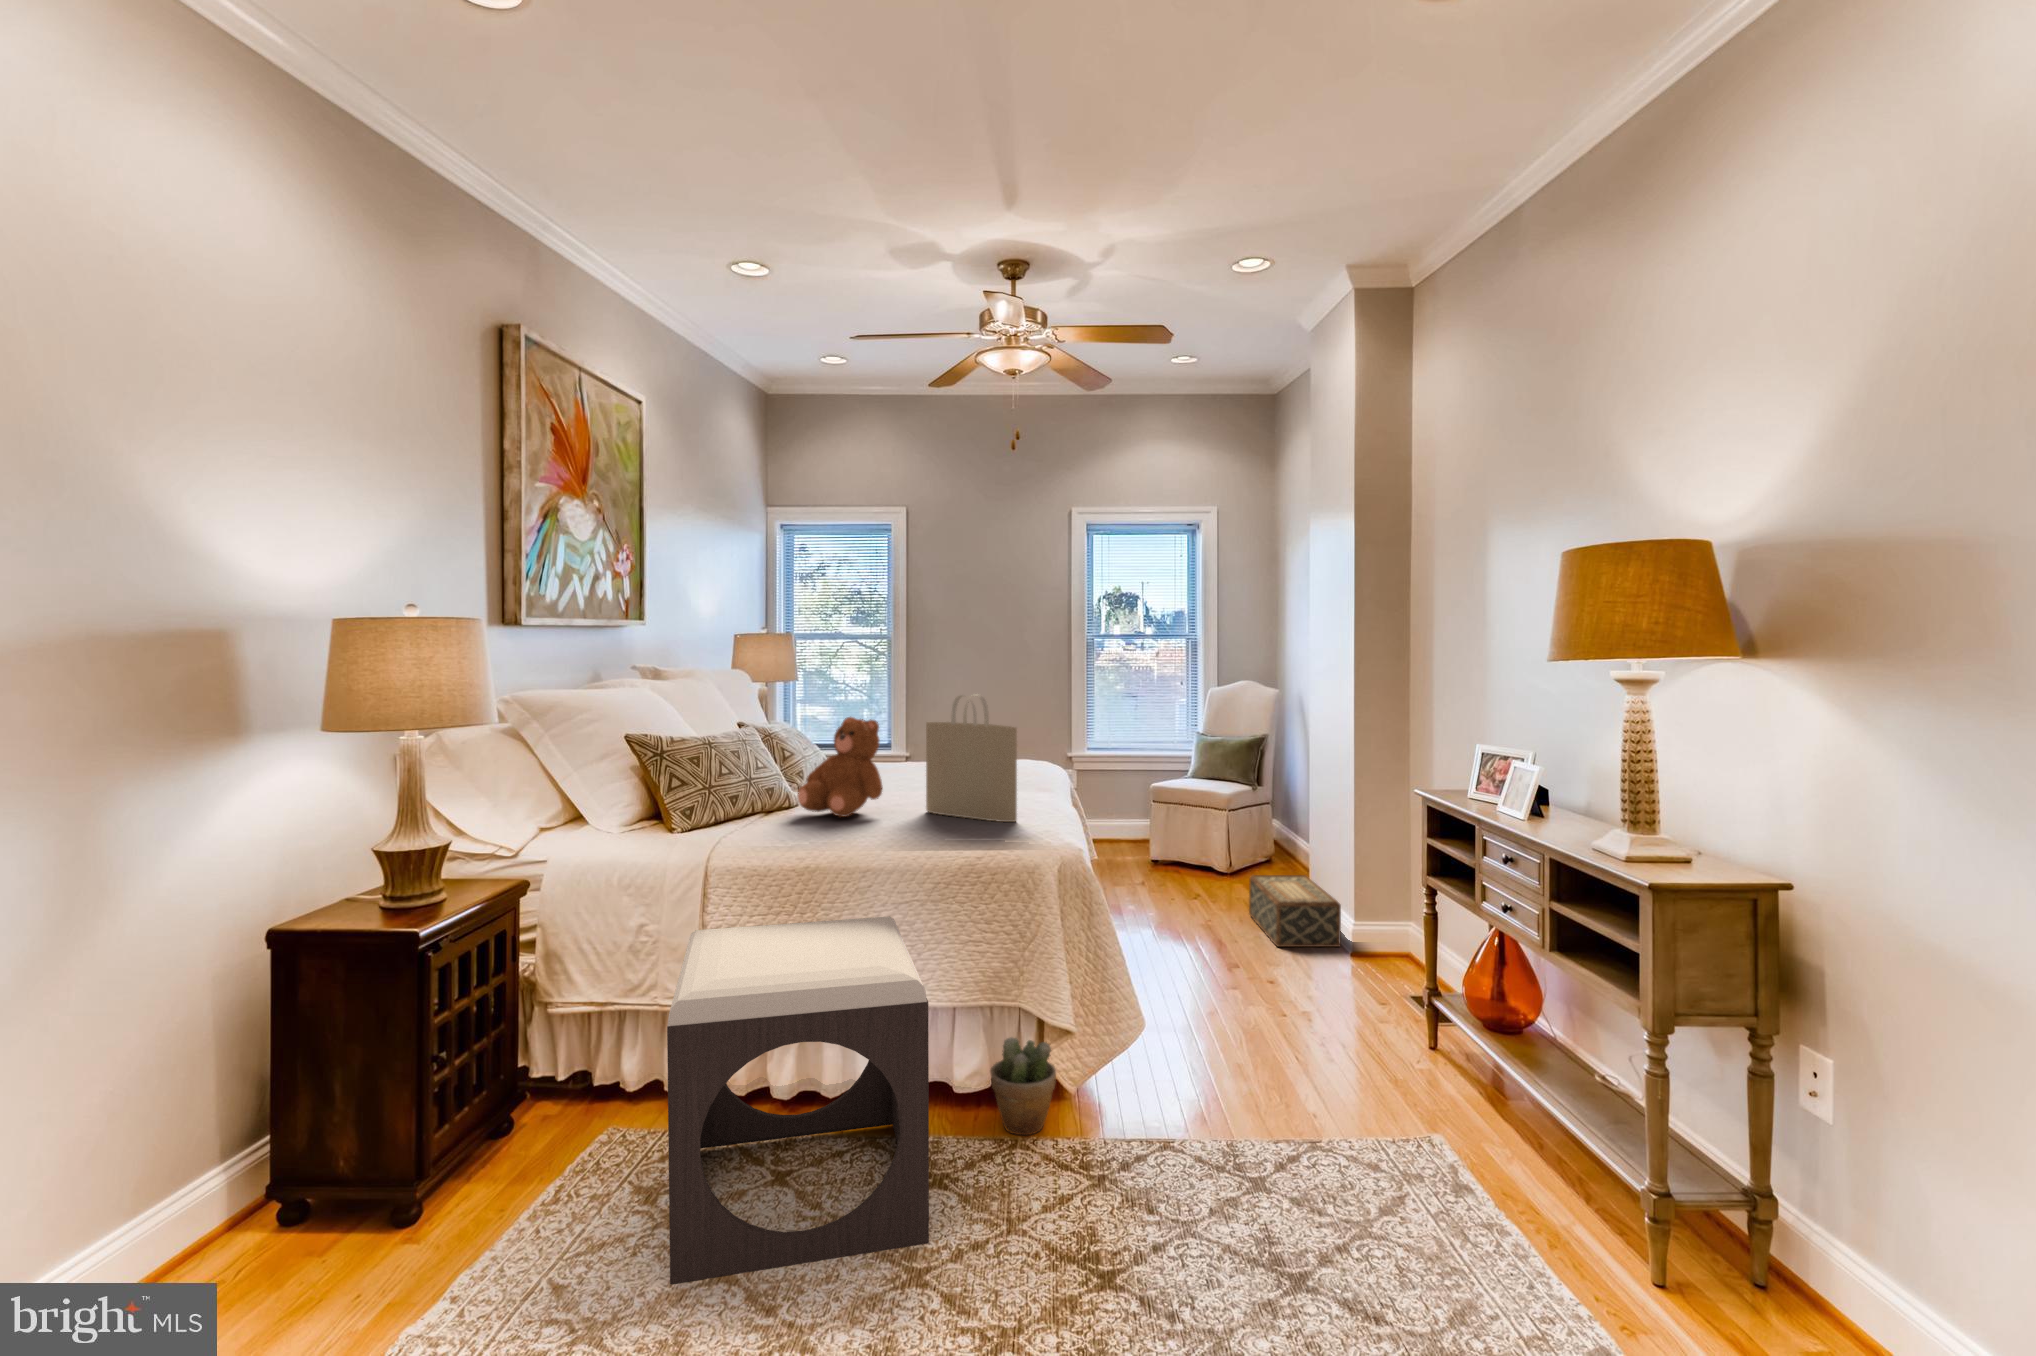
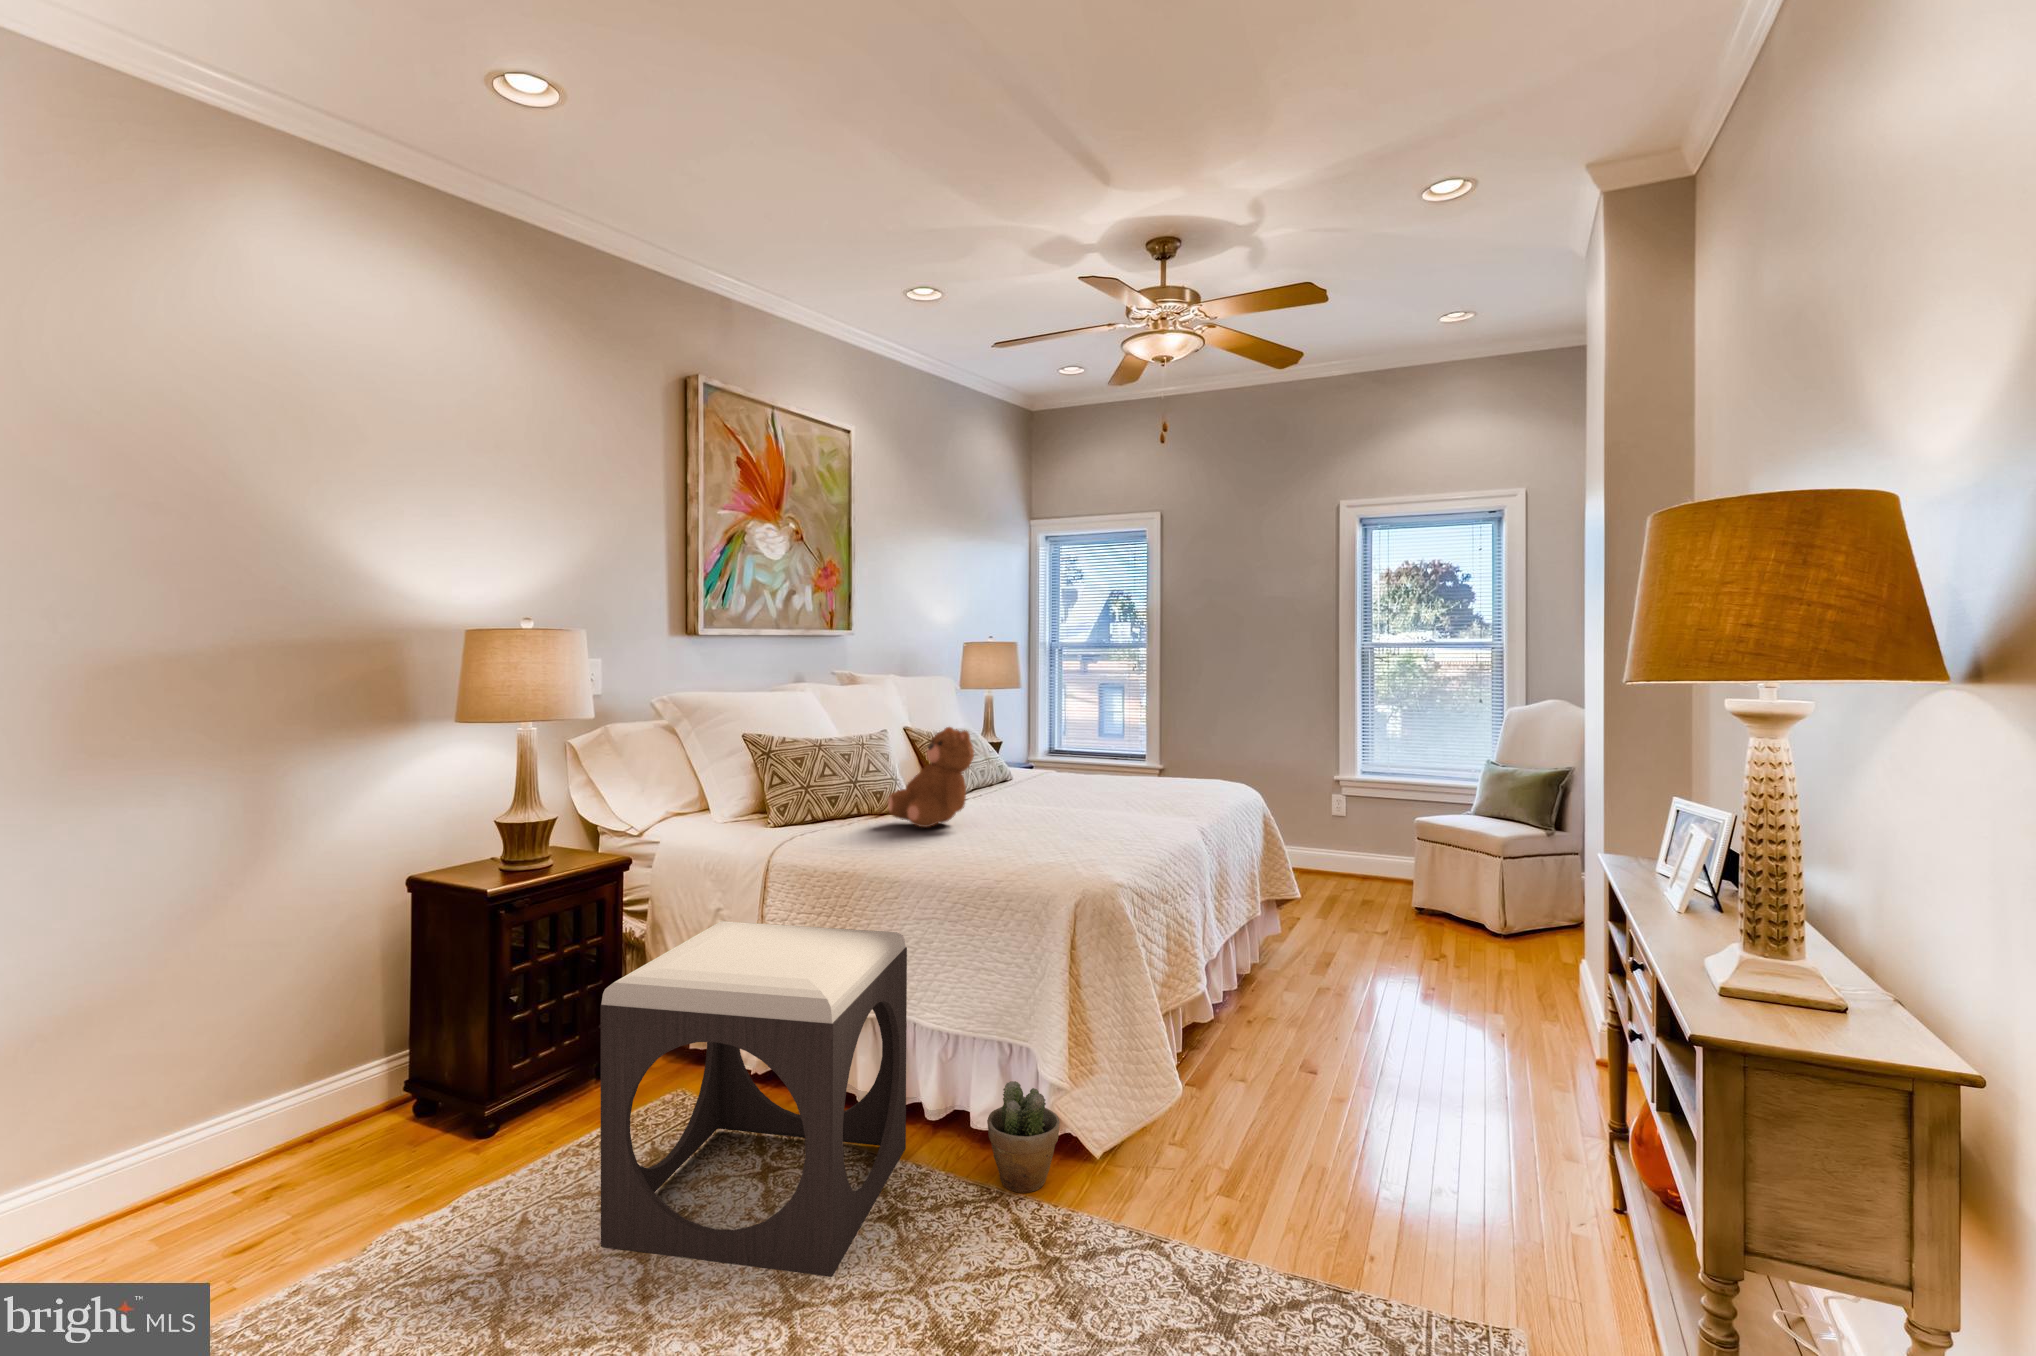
tote bag: present [926,694,1017,822] -> none [1011,708,1079,848]
woven basket: present [1249,875,1341,947] -> none [1492,945,1592,1053]

